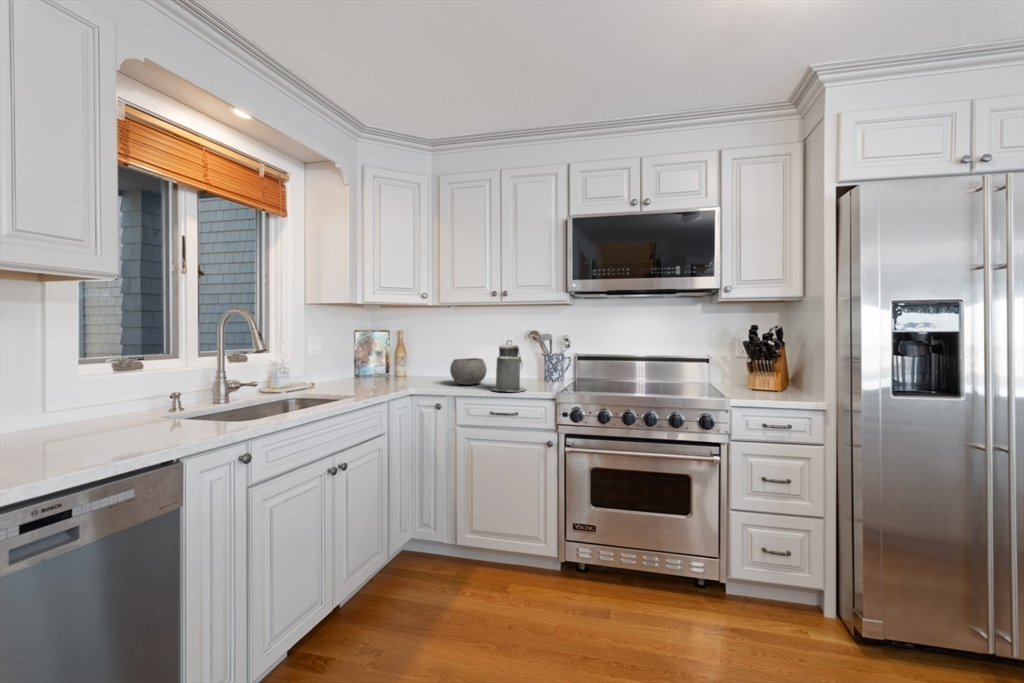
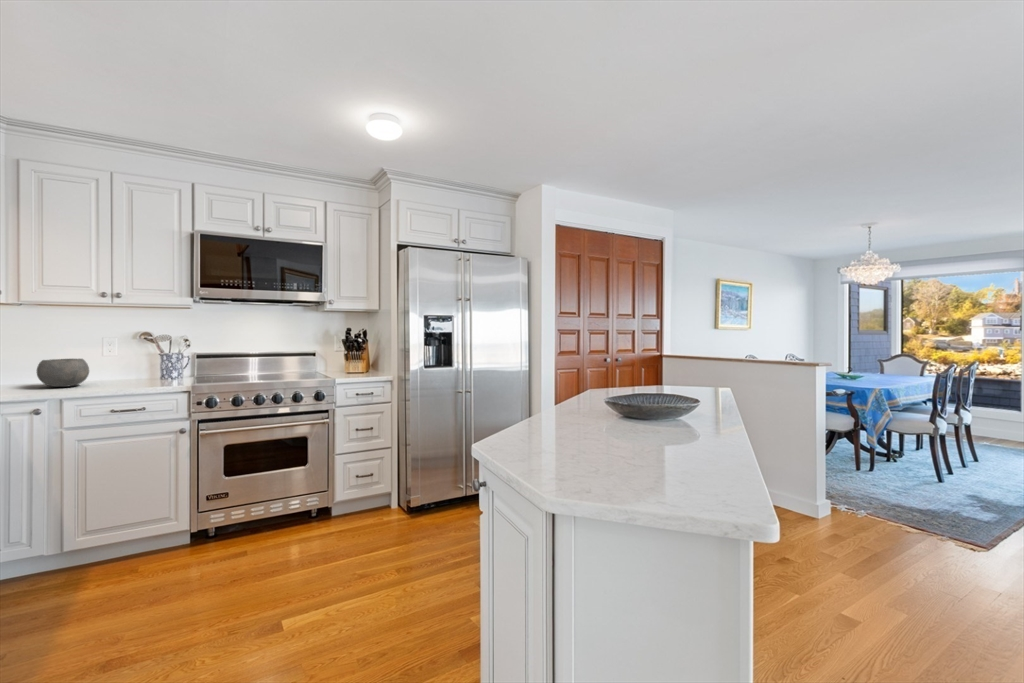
canister: present [493,342,526,392] -> none [105,339,149,388]

